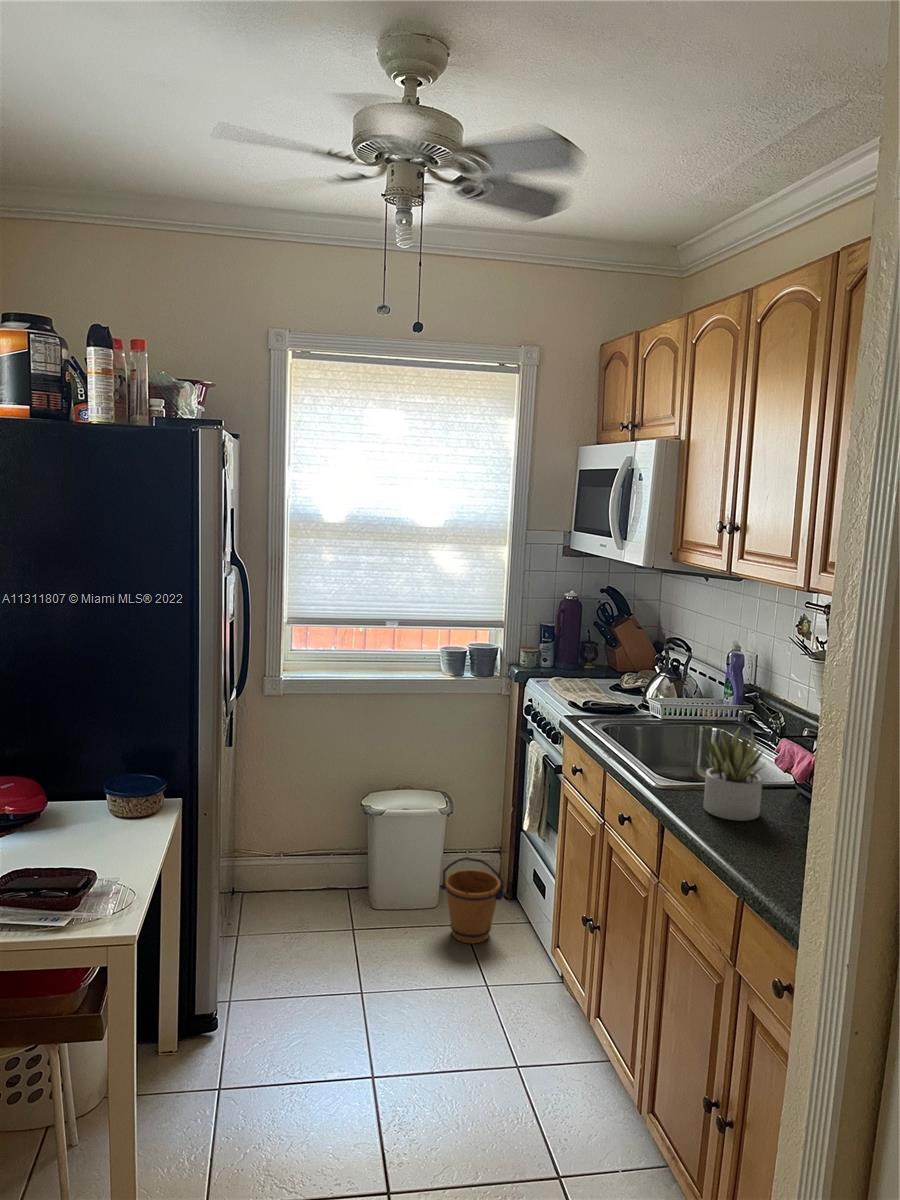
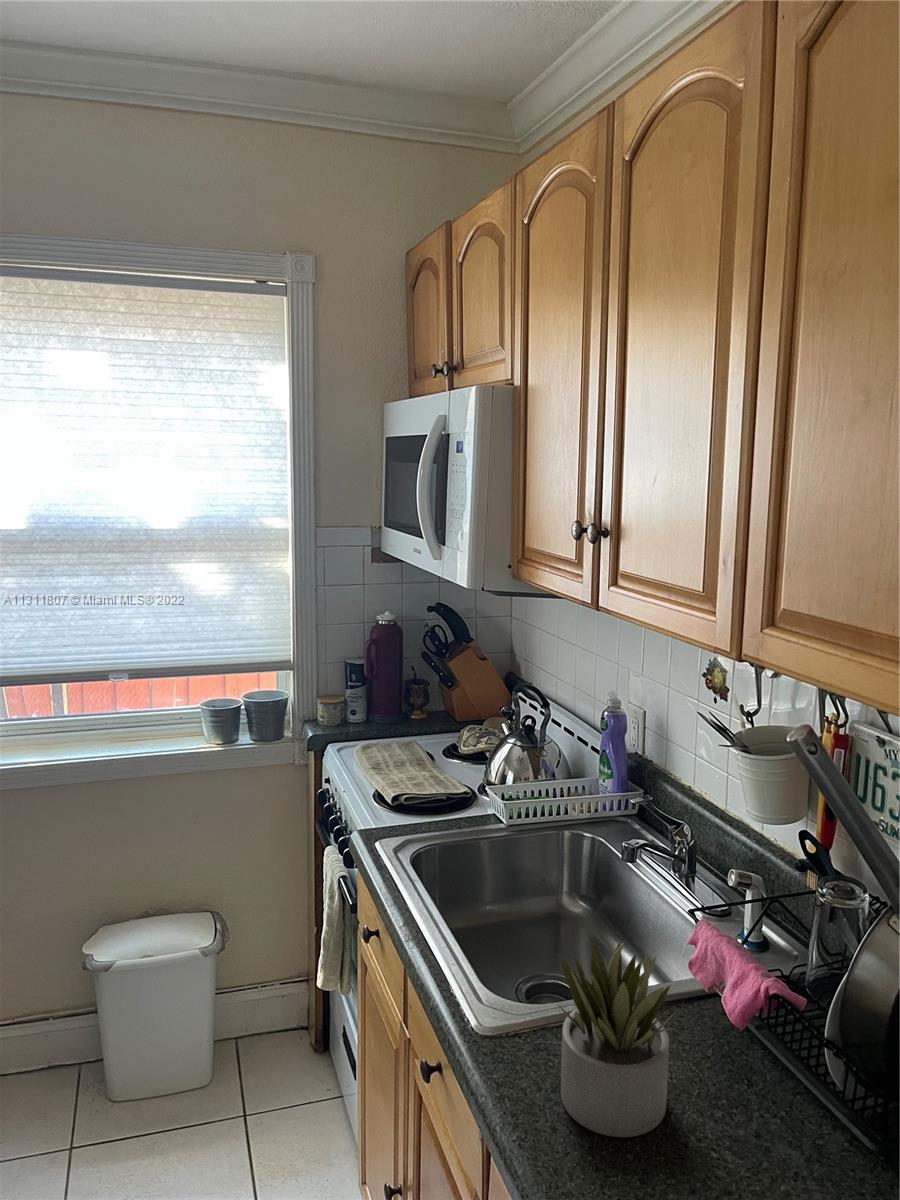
bucket: present [441,857,504,943] -> none [204,1025,300,1153]

